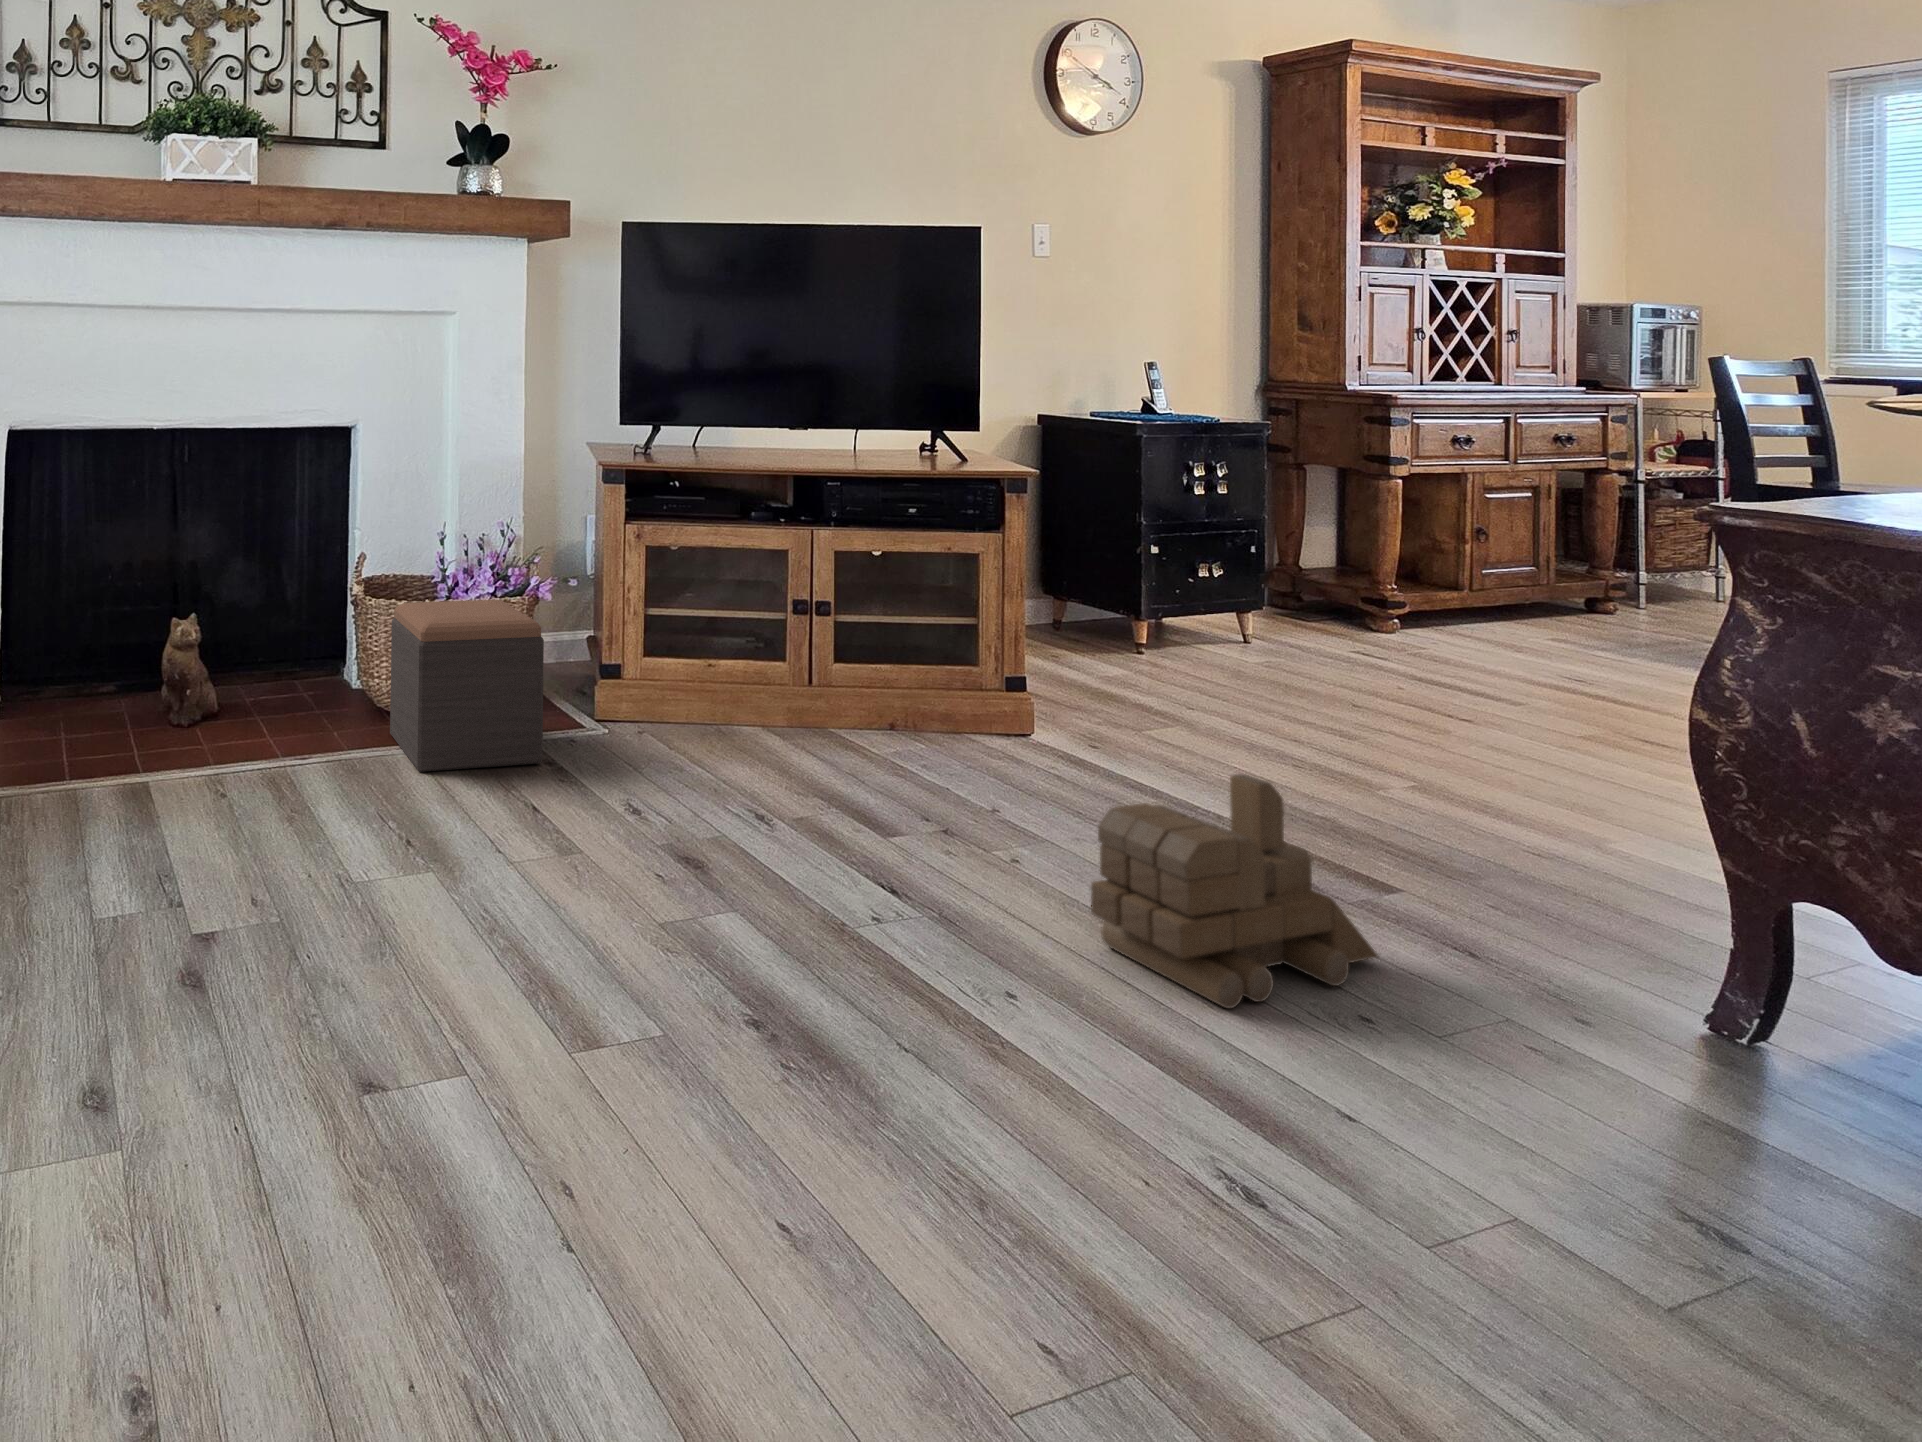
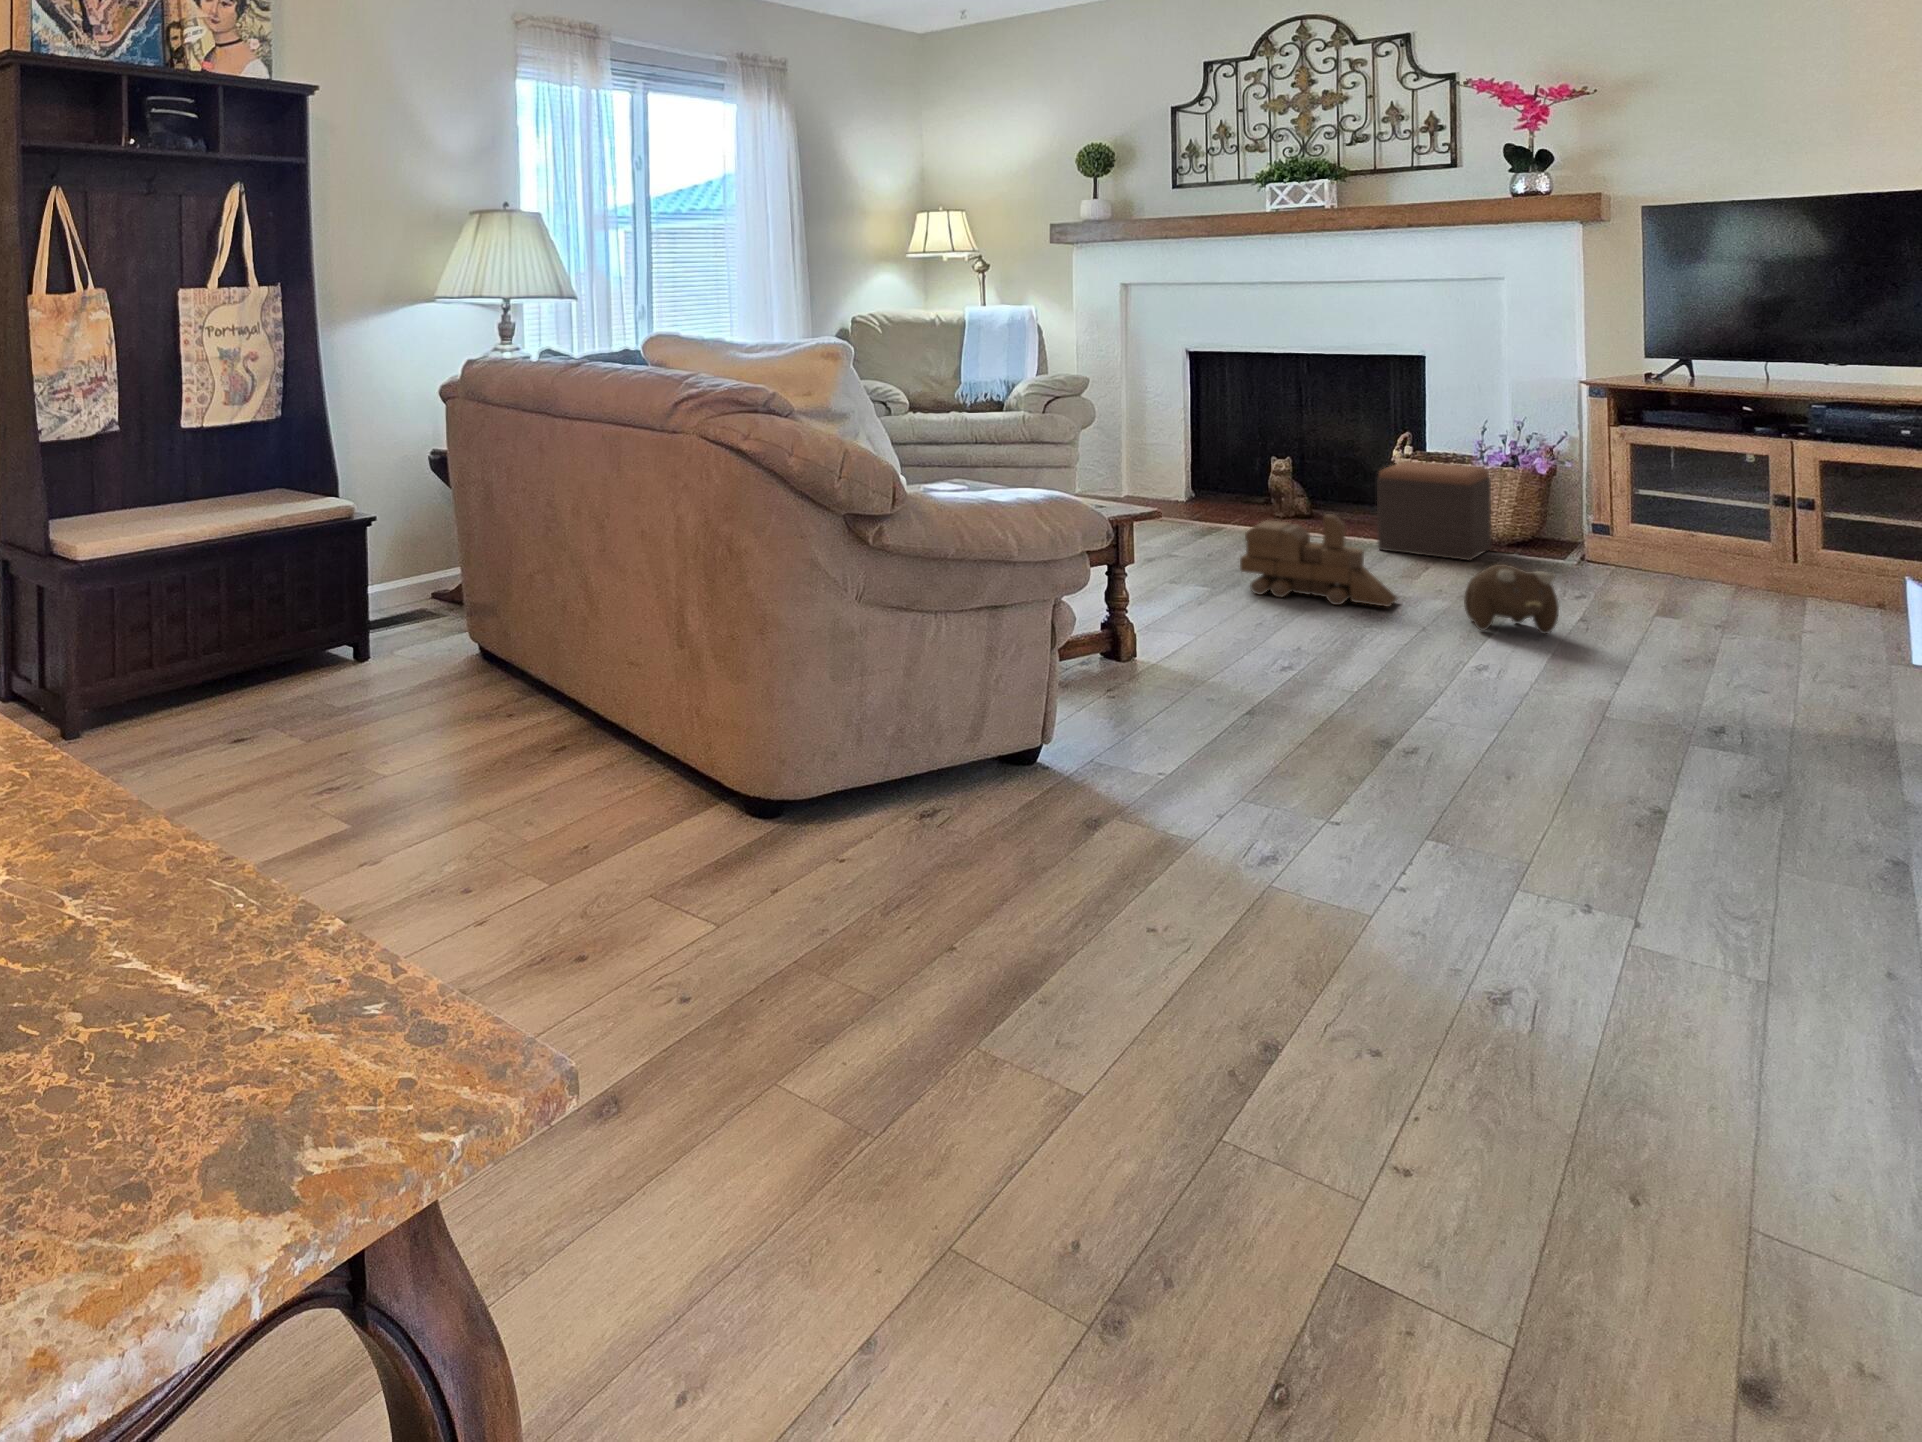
toy train: present [1091,774,1378,1008] -> present [1240,514,1397,607]
plush toy: none [837,821,1048,979] -> present [1464,564,1559,634]

